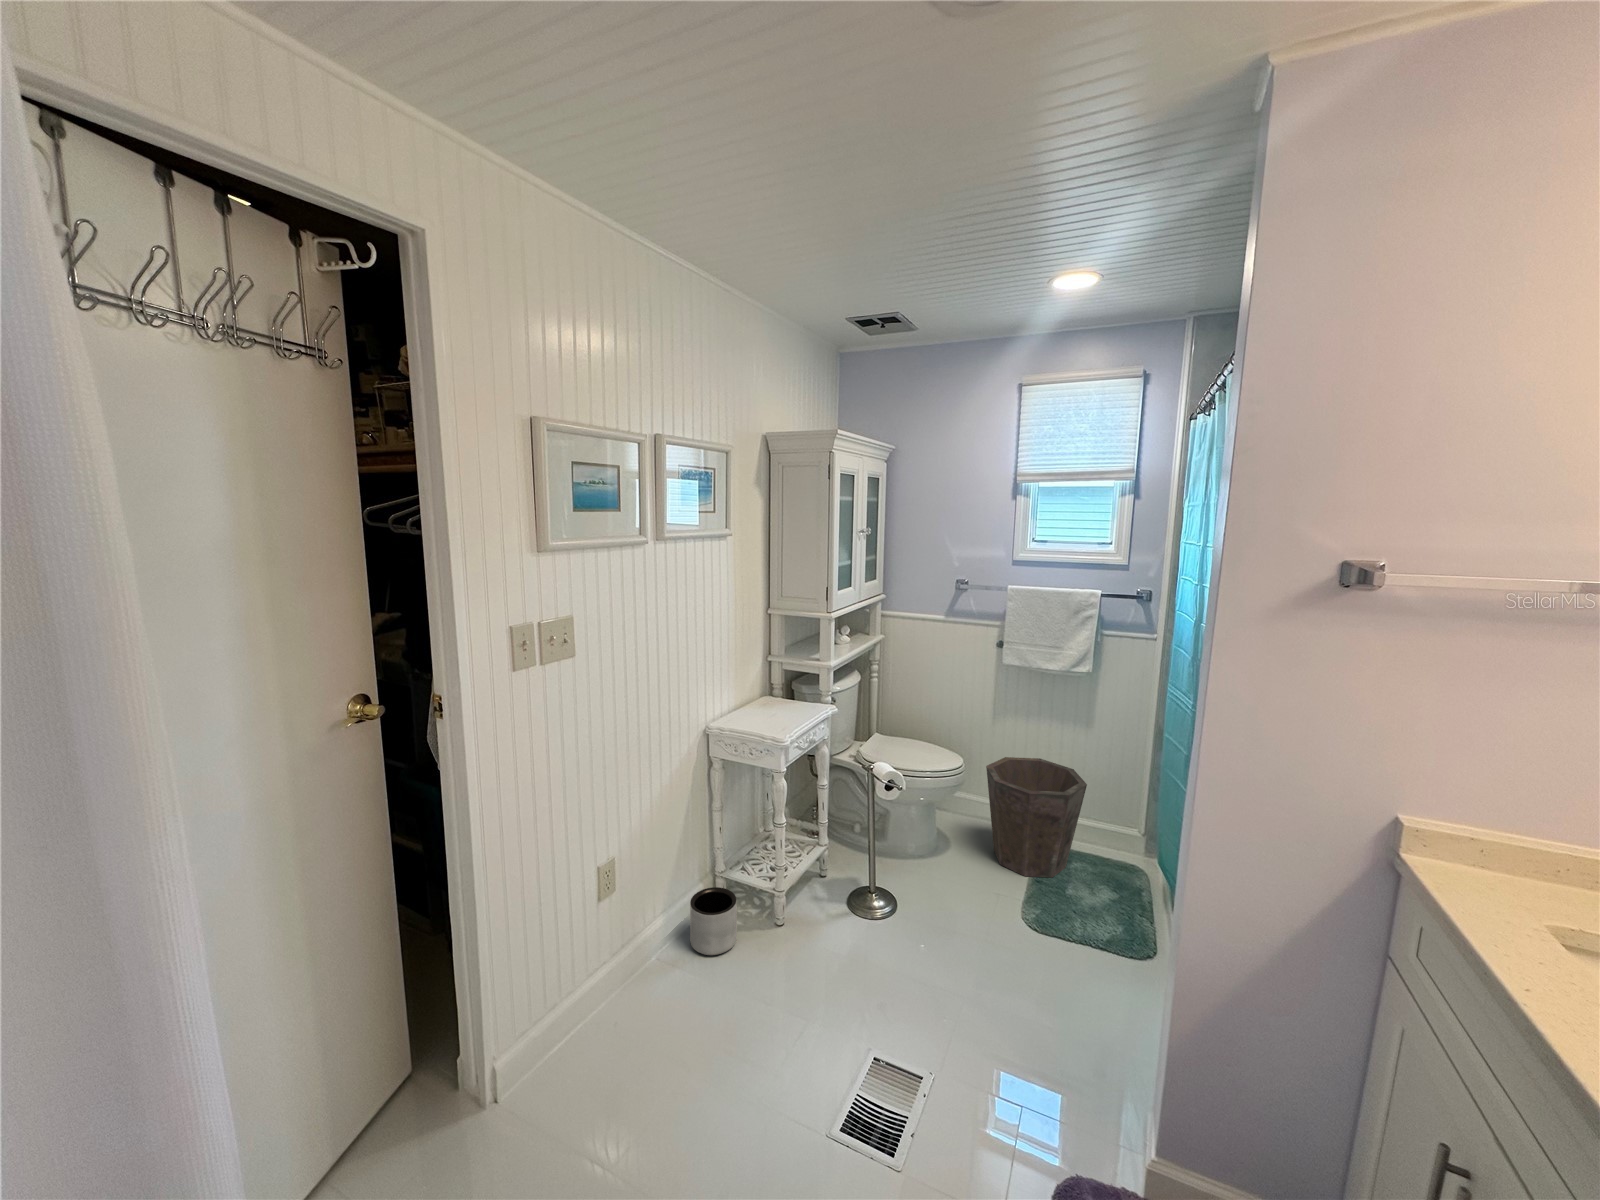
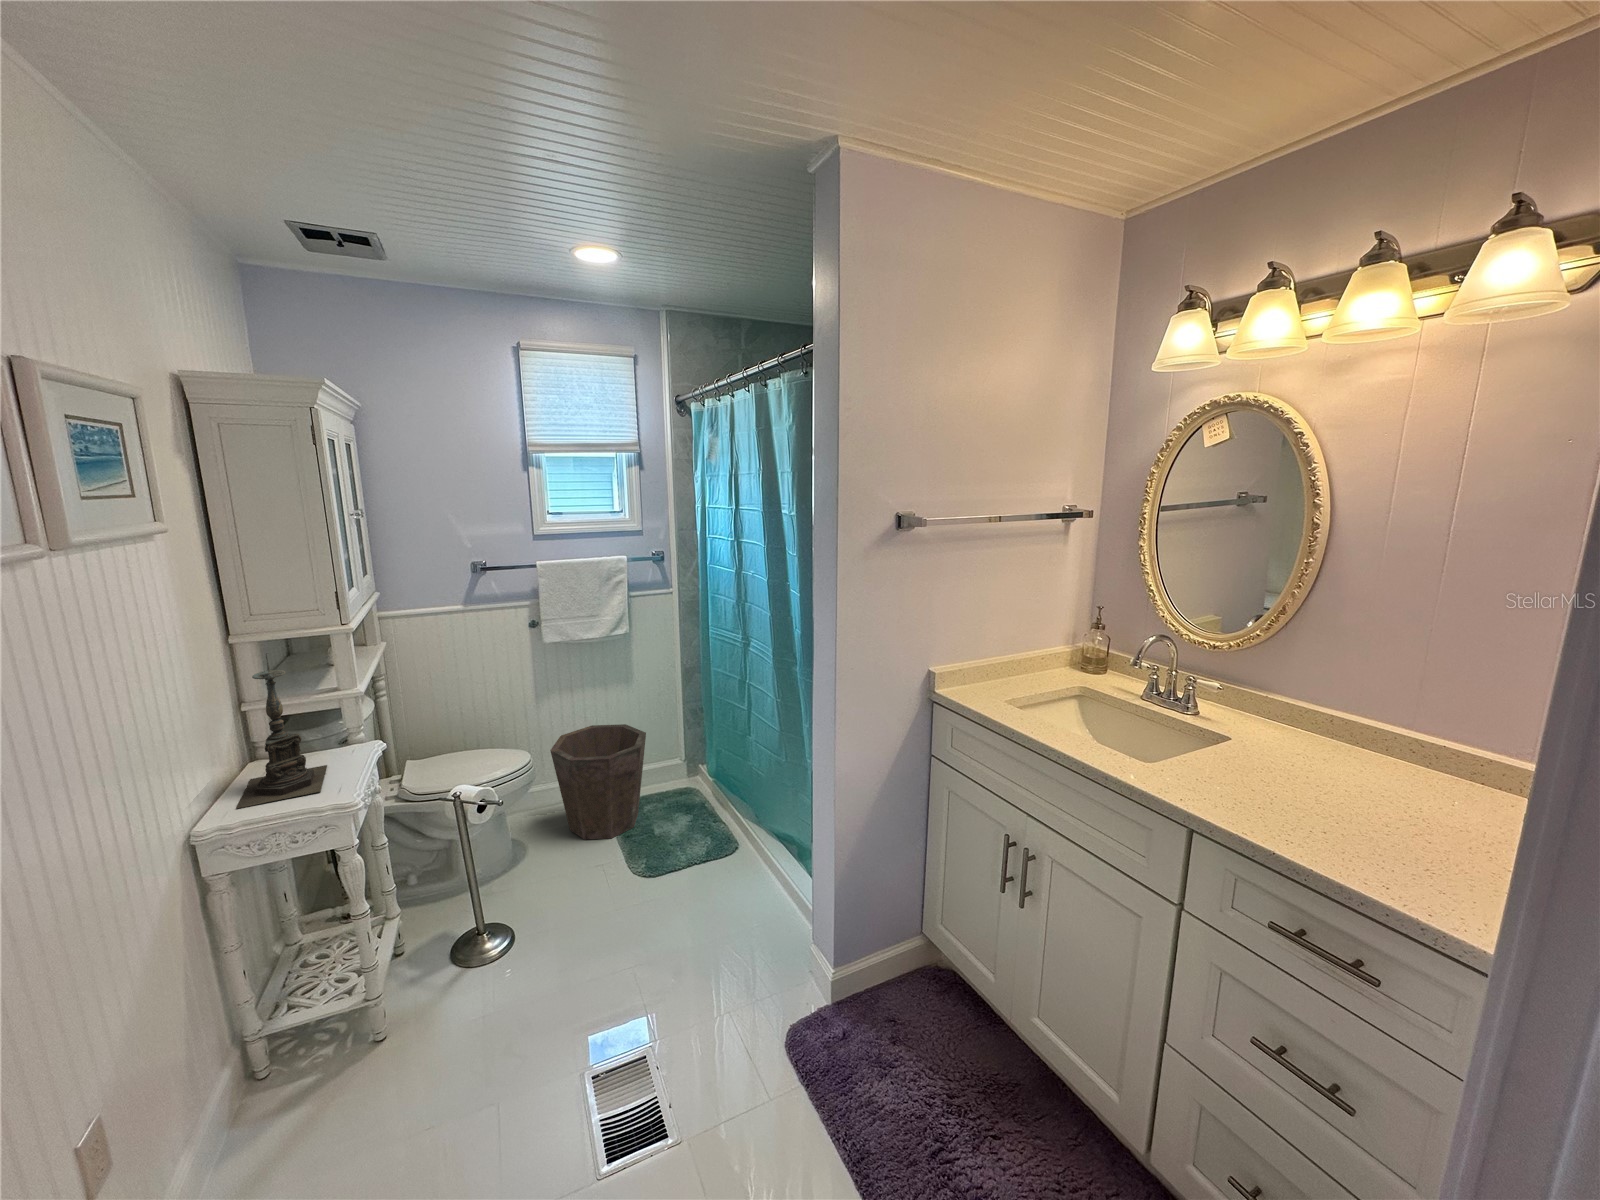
candle holder: none [734,621,794,725] -> present [236,653,327,808]
planter: present [690,887,737,955] -> none [232,1048,329,1165]

